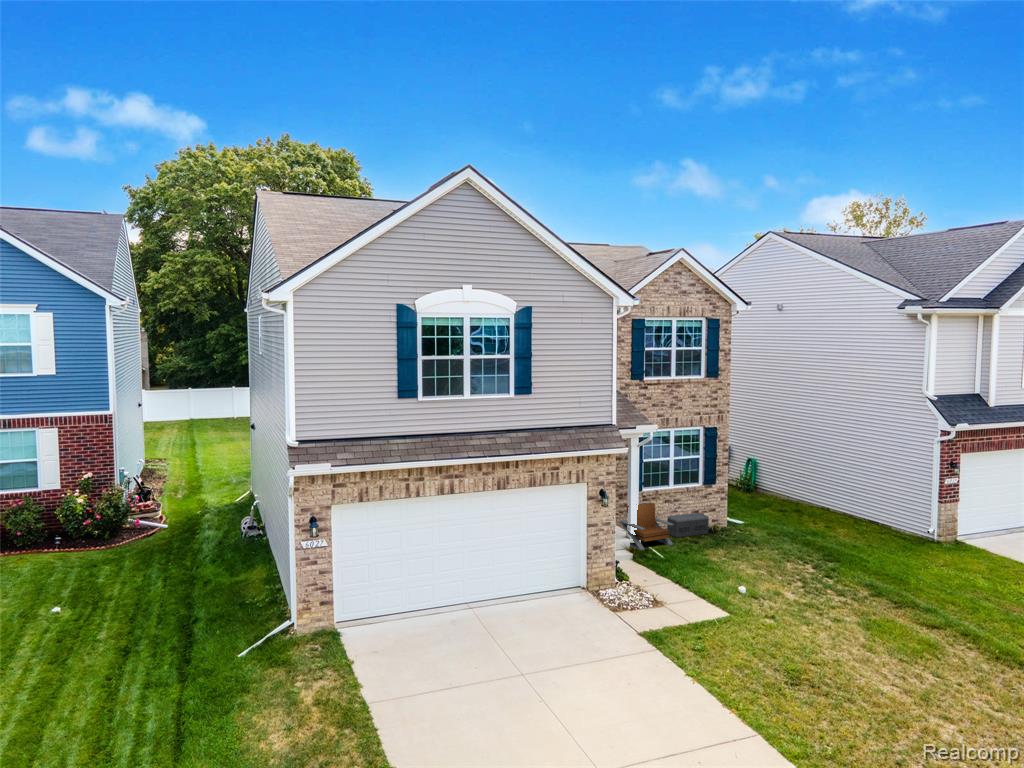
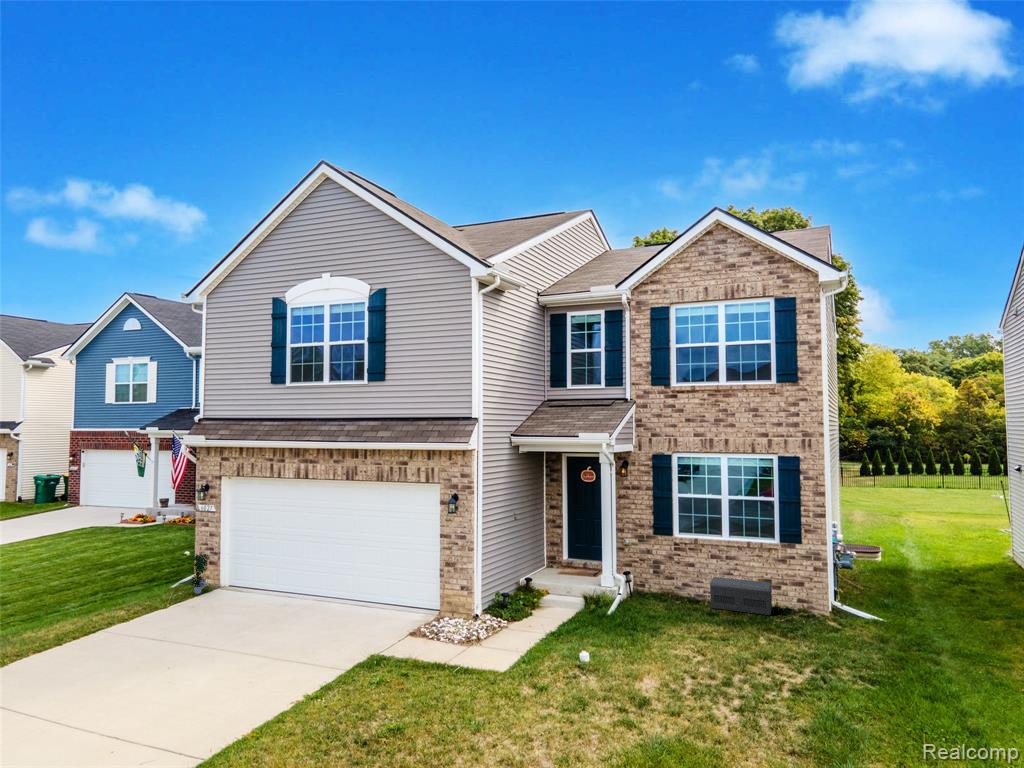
lounge chair: present [620,503,674,550] -> none [622,548,684,613]
potted plant: none [317,595,353,641] -> present [188,554,209,594]

